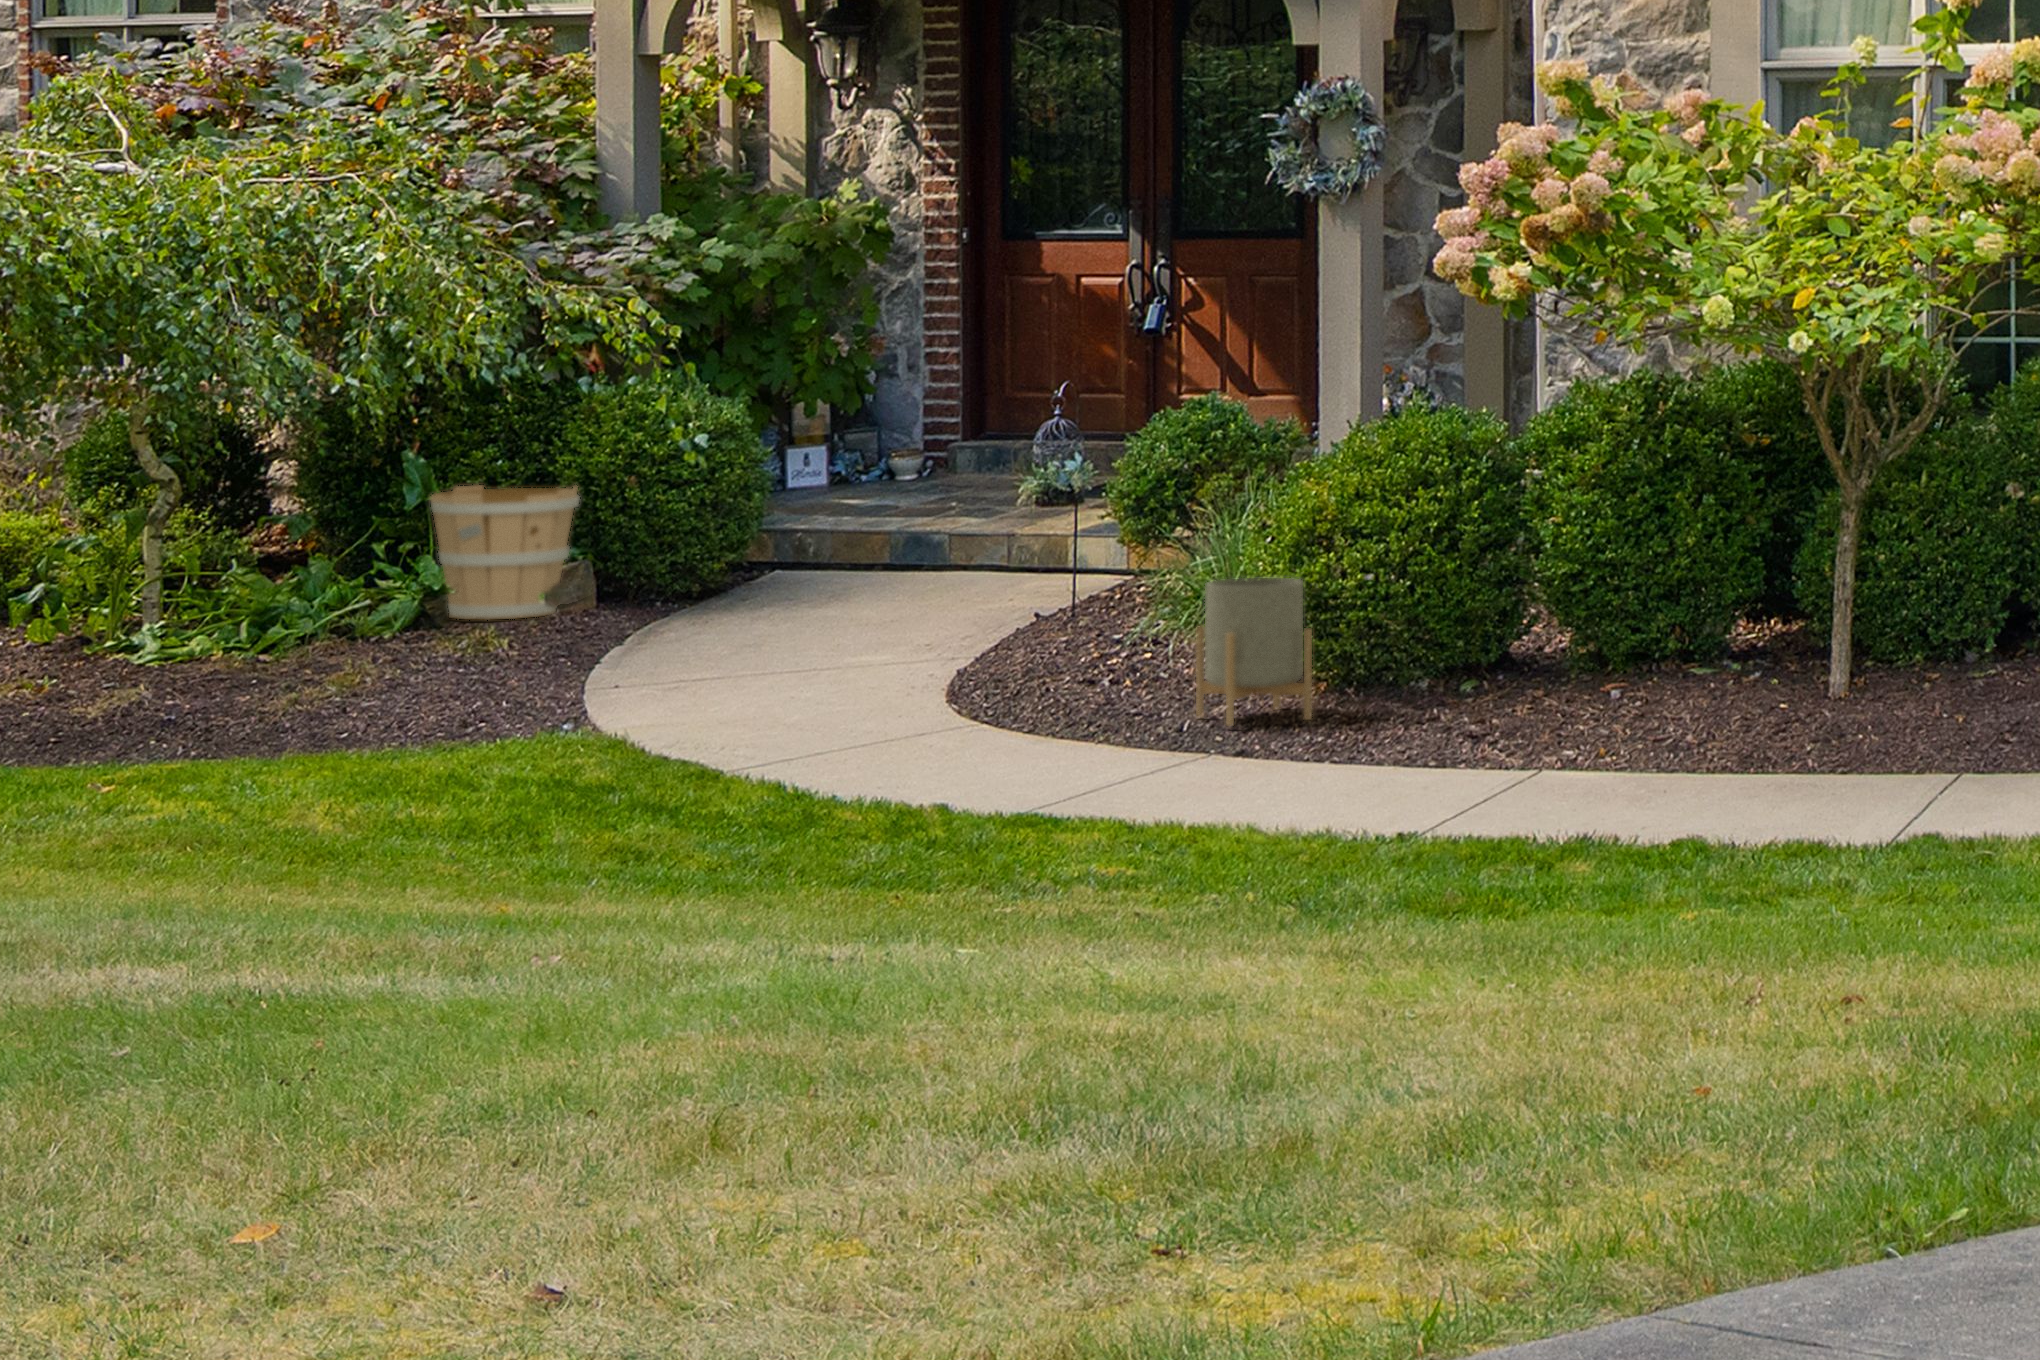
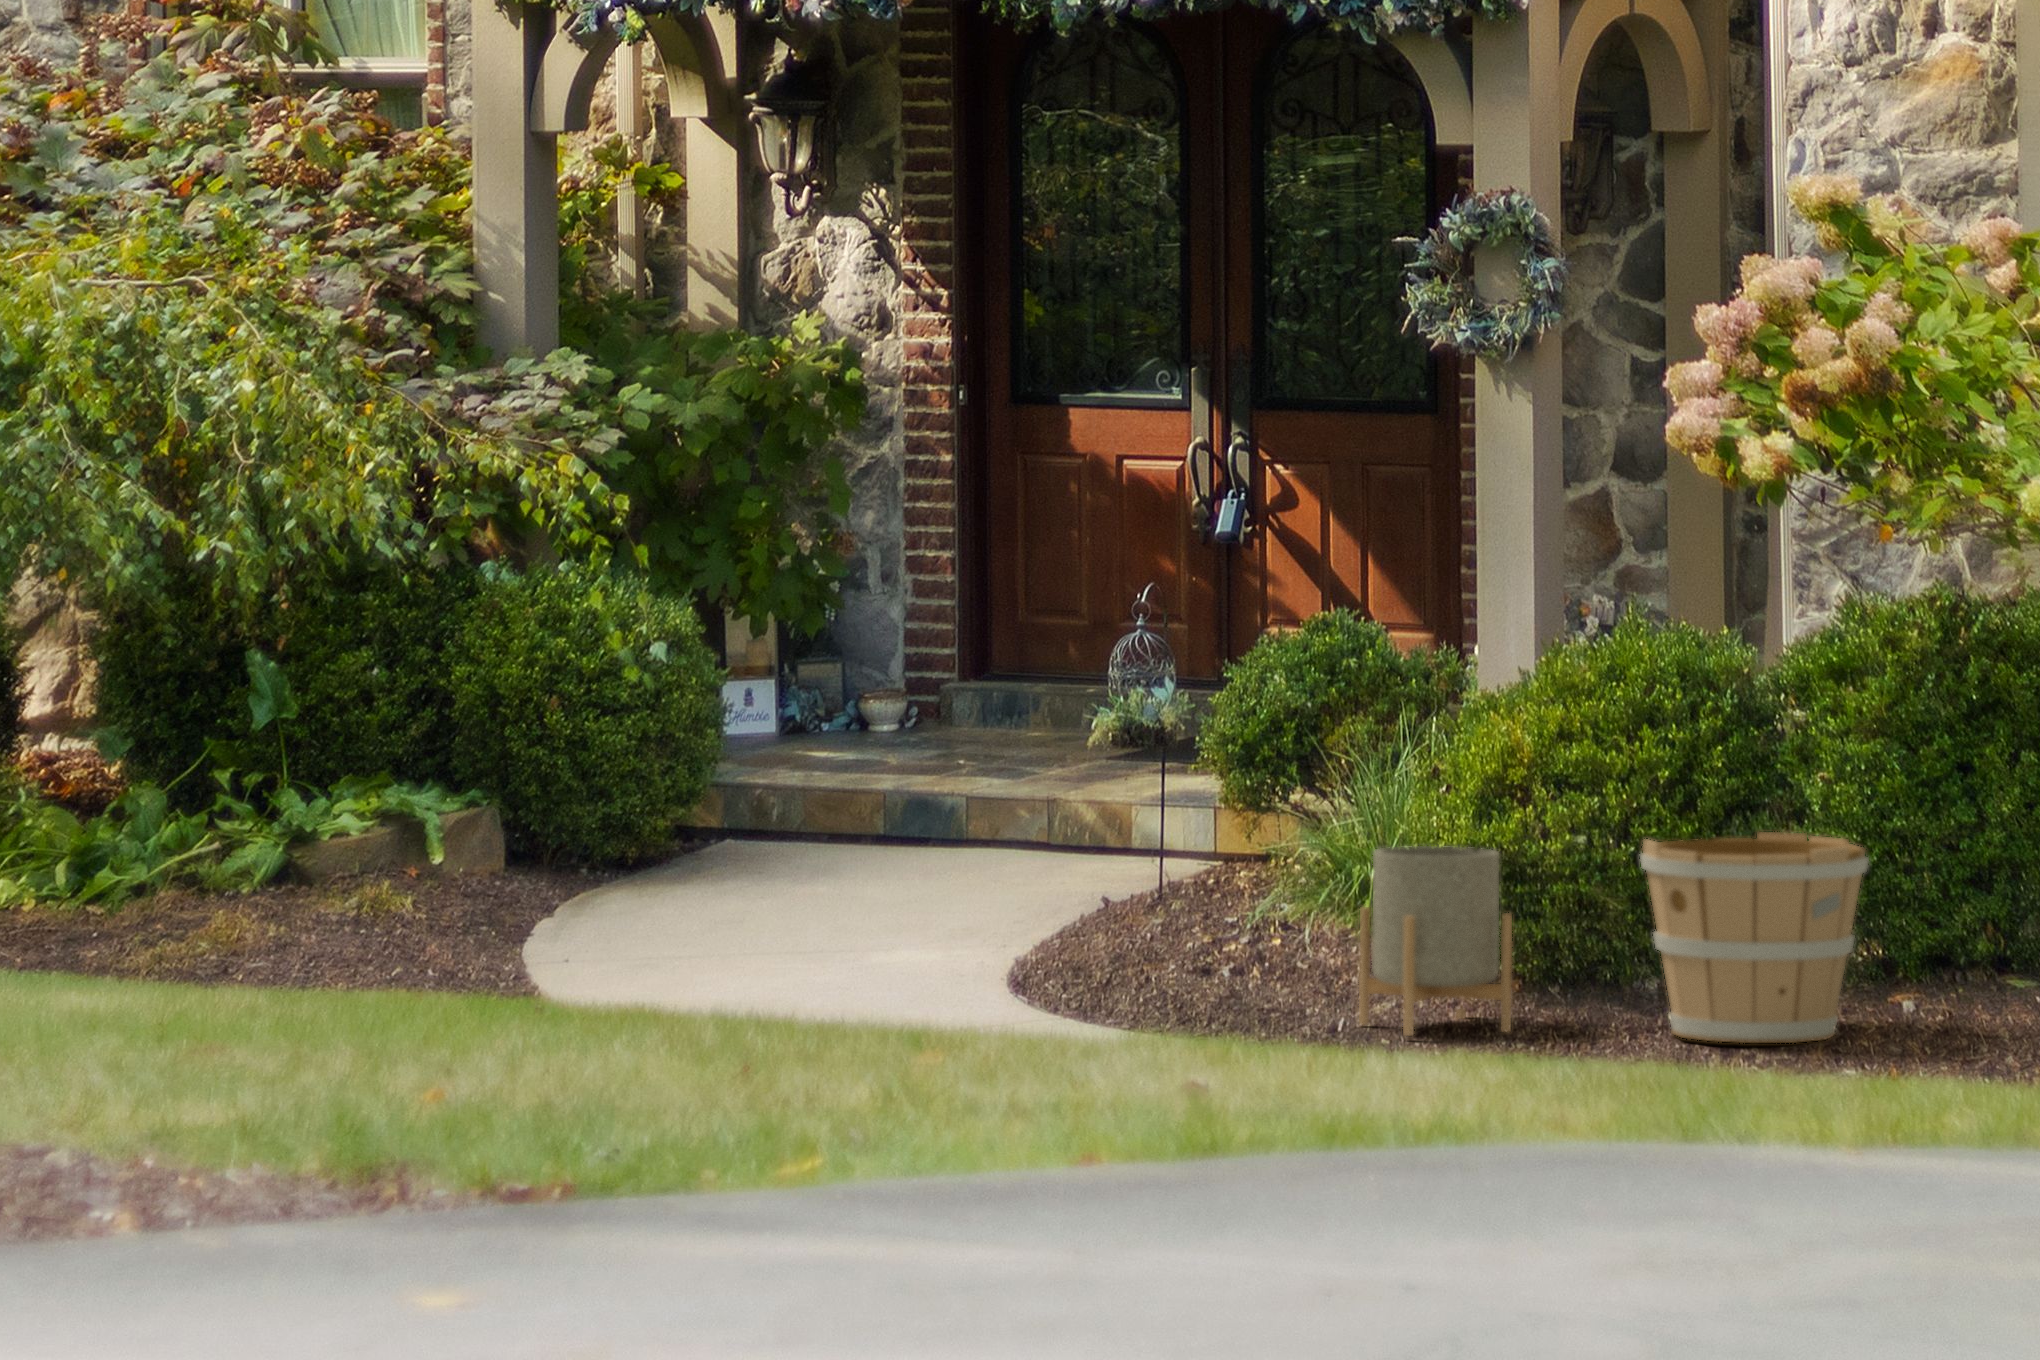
wooden bucket: present [431,485,579,620] -> present [1640,832,1868,1043]

